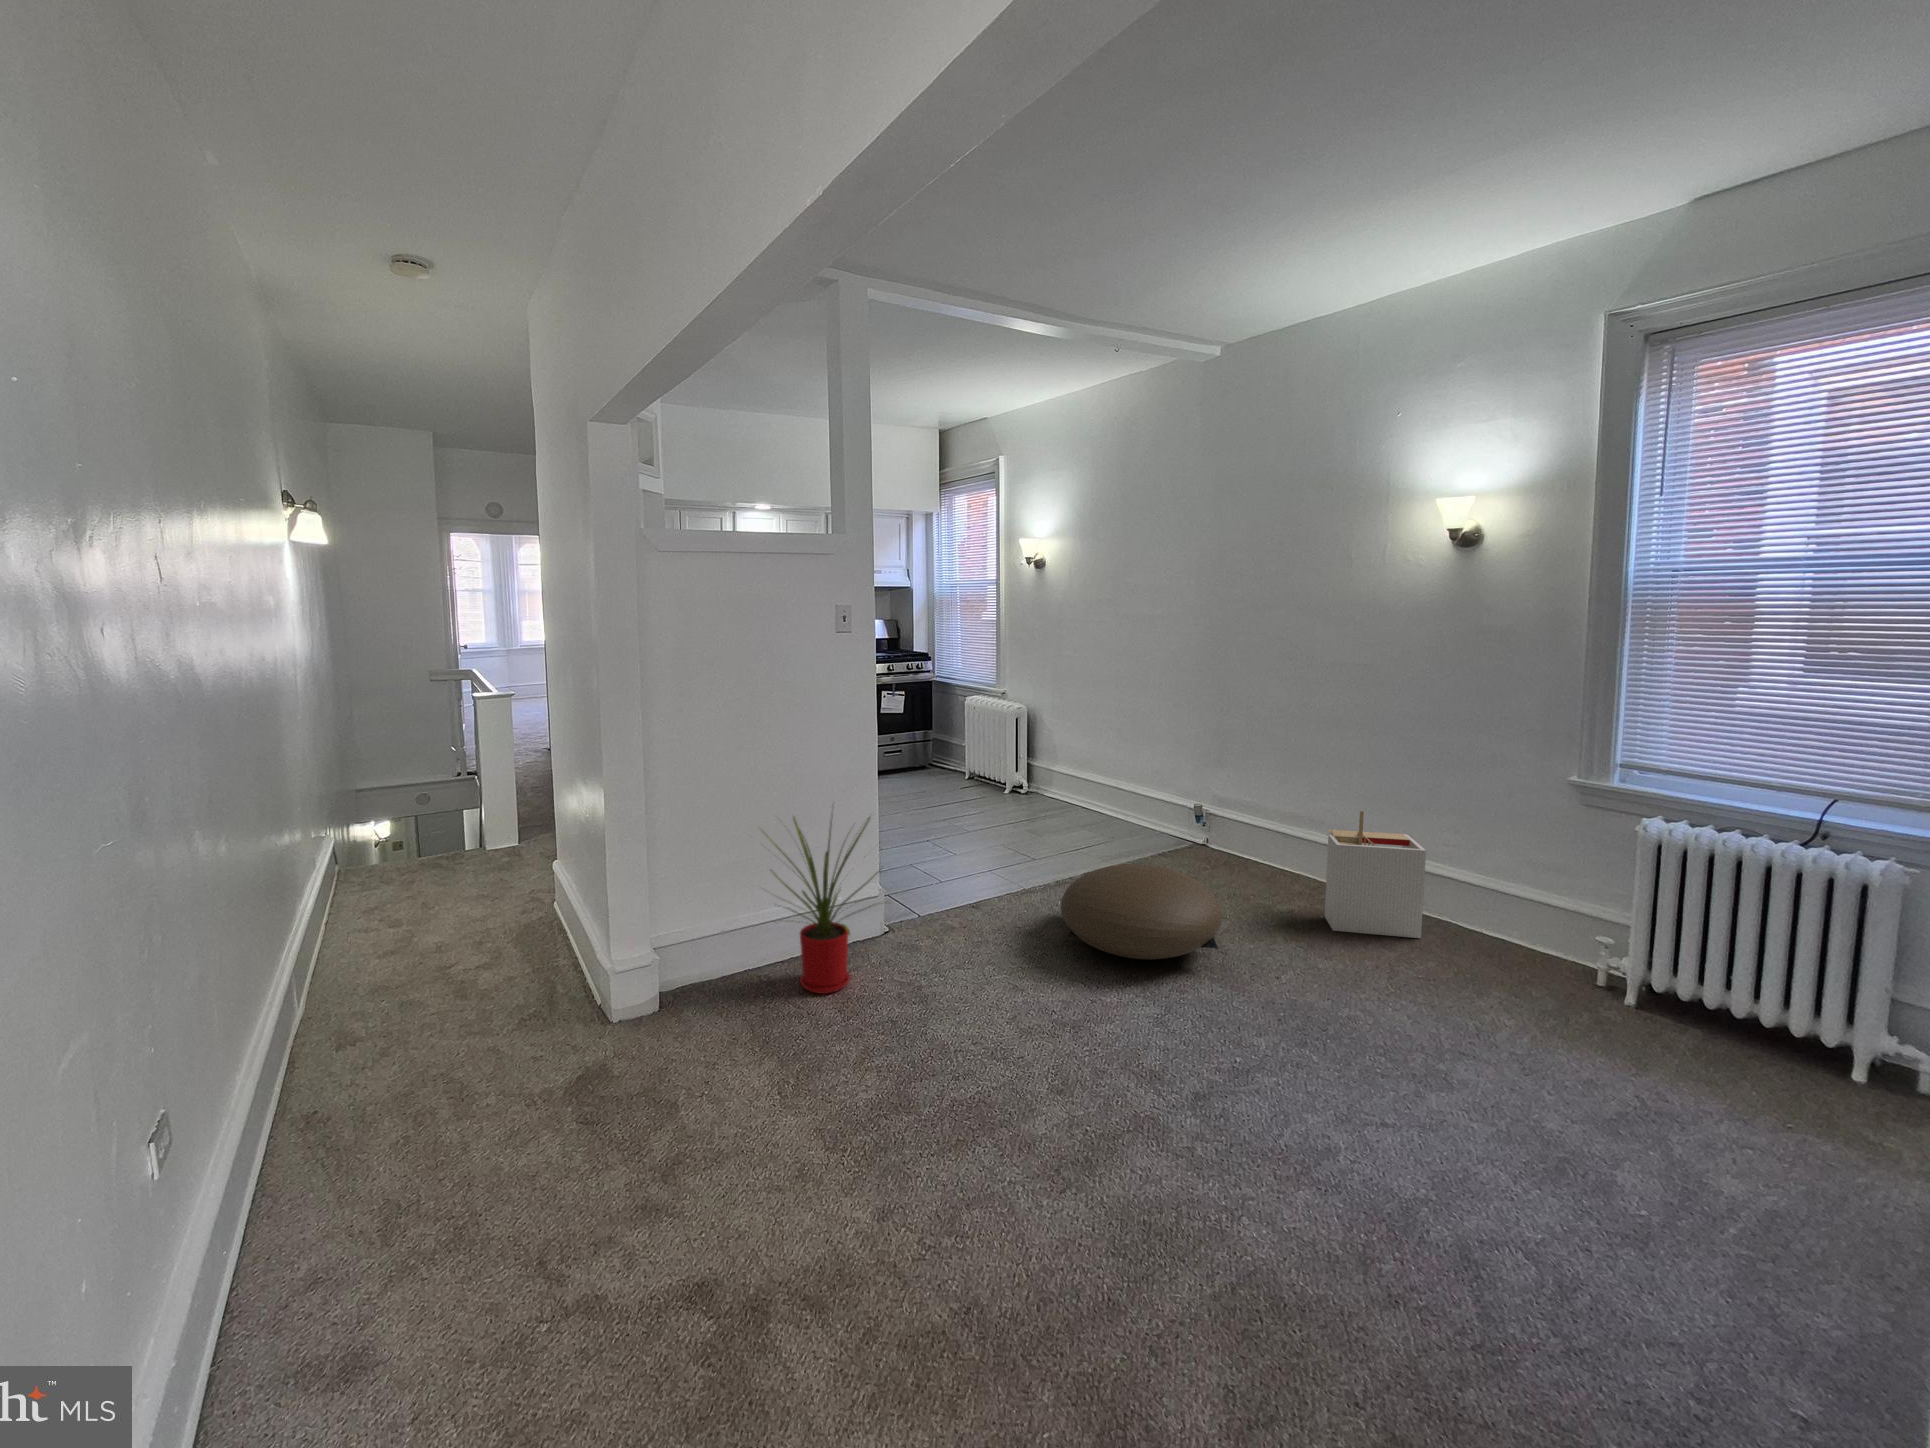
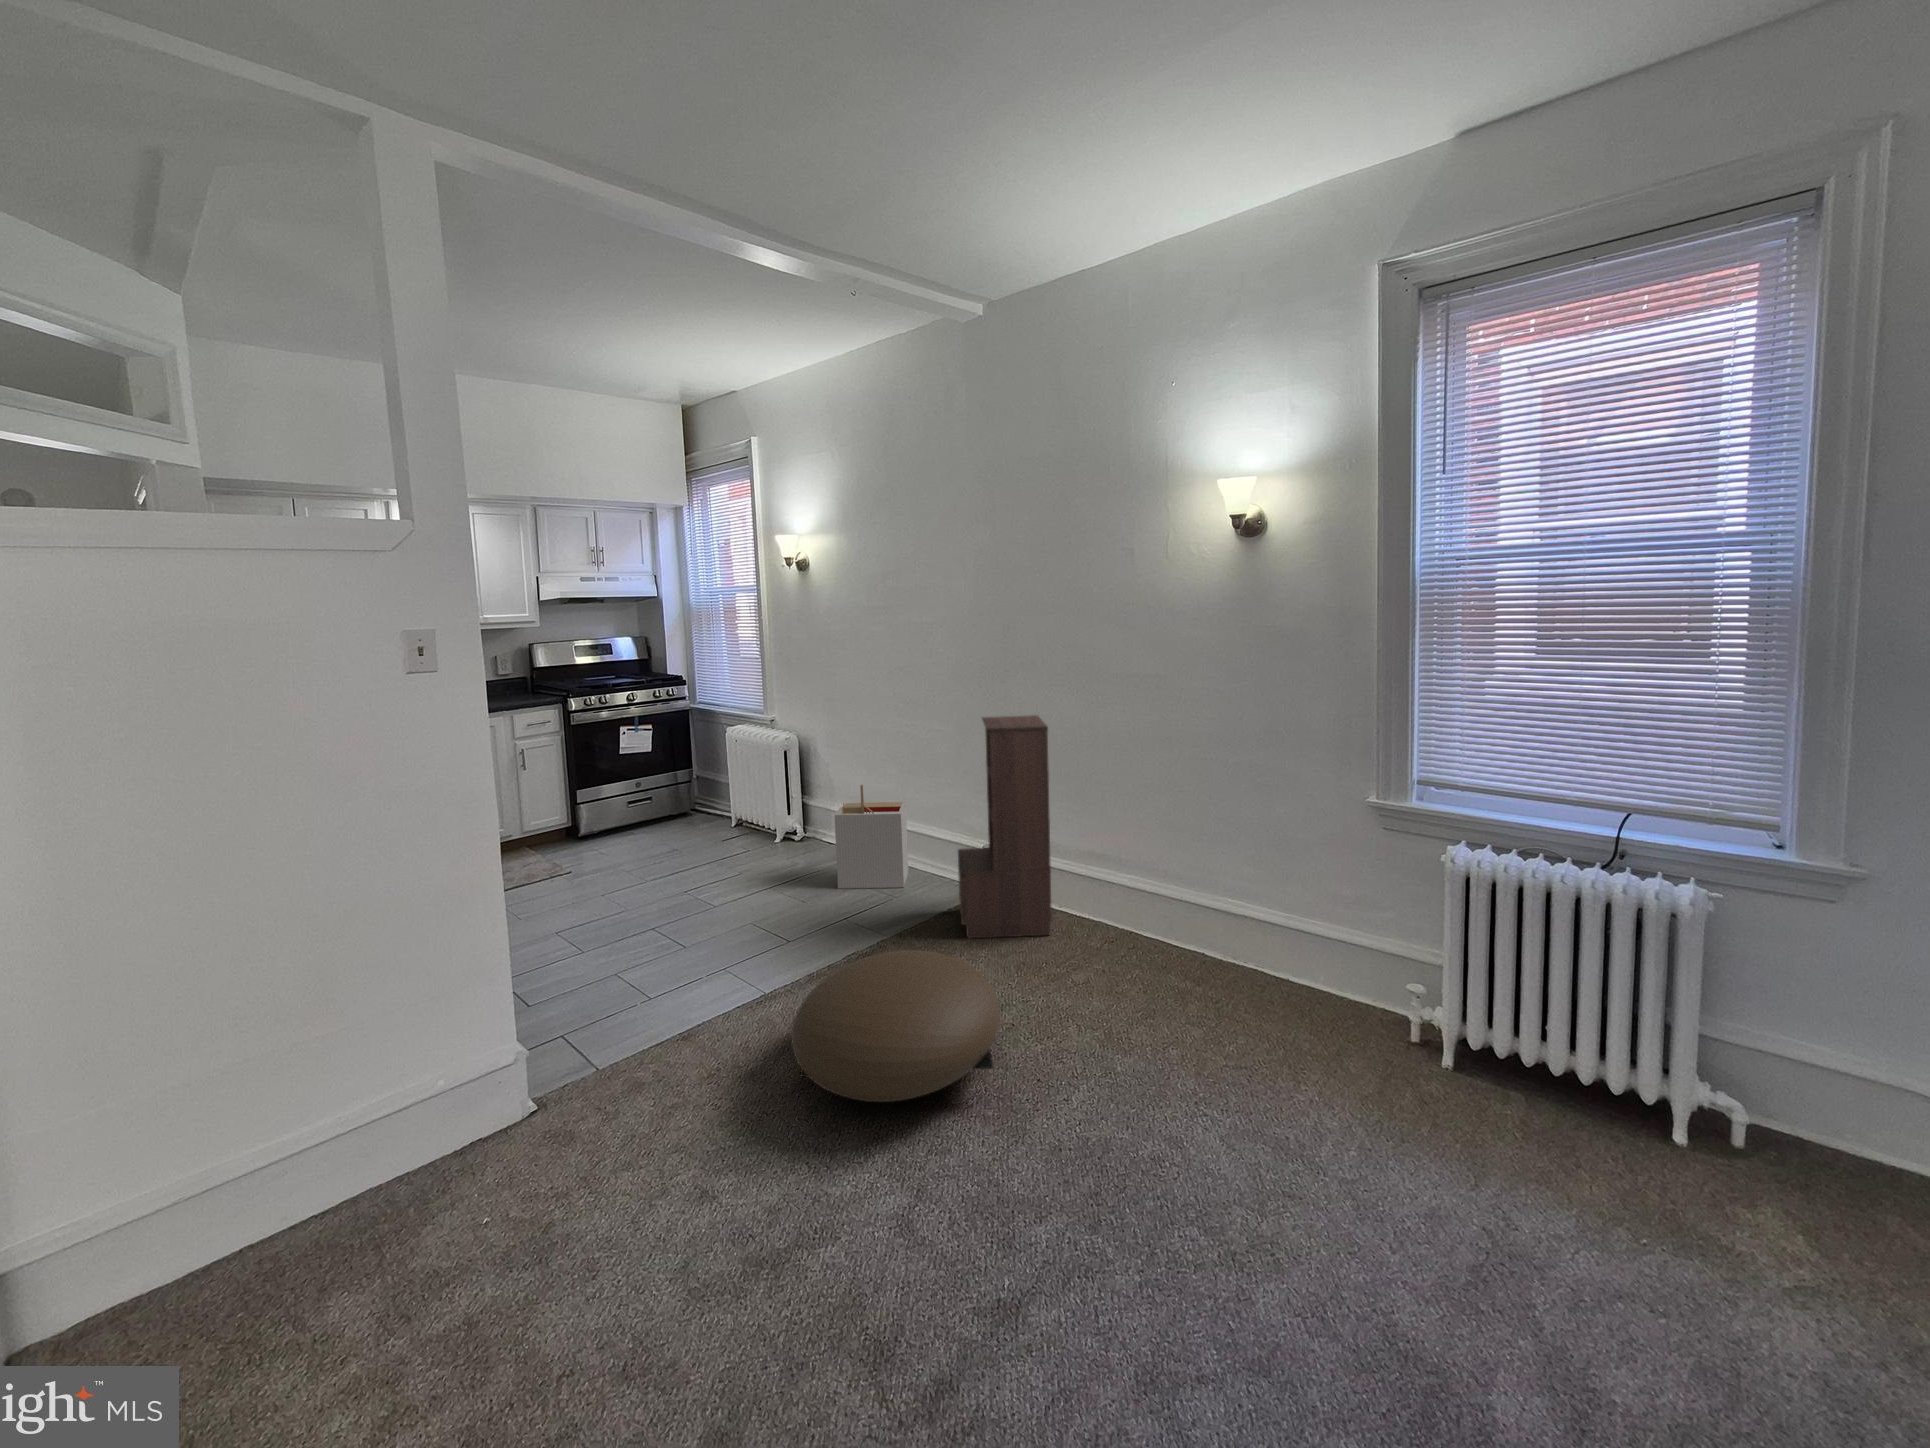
bookshelf: none [1174,695,1265,880] -> present [958,715,1052,938]
storage bin: present [1325,811,1426,938] -> present [835,785,908,888]
house plant: present [766,816,878,994] -> none [208,939,504,1272]

